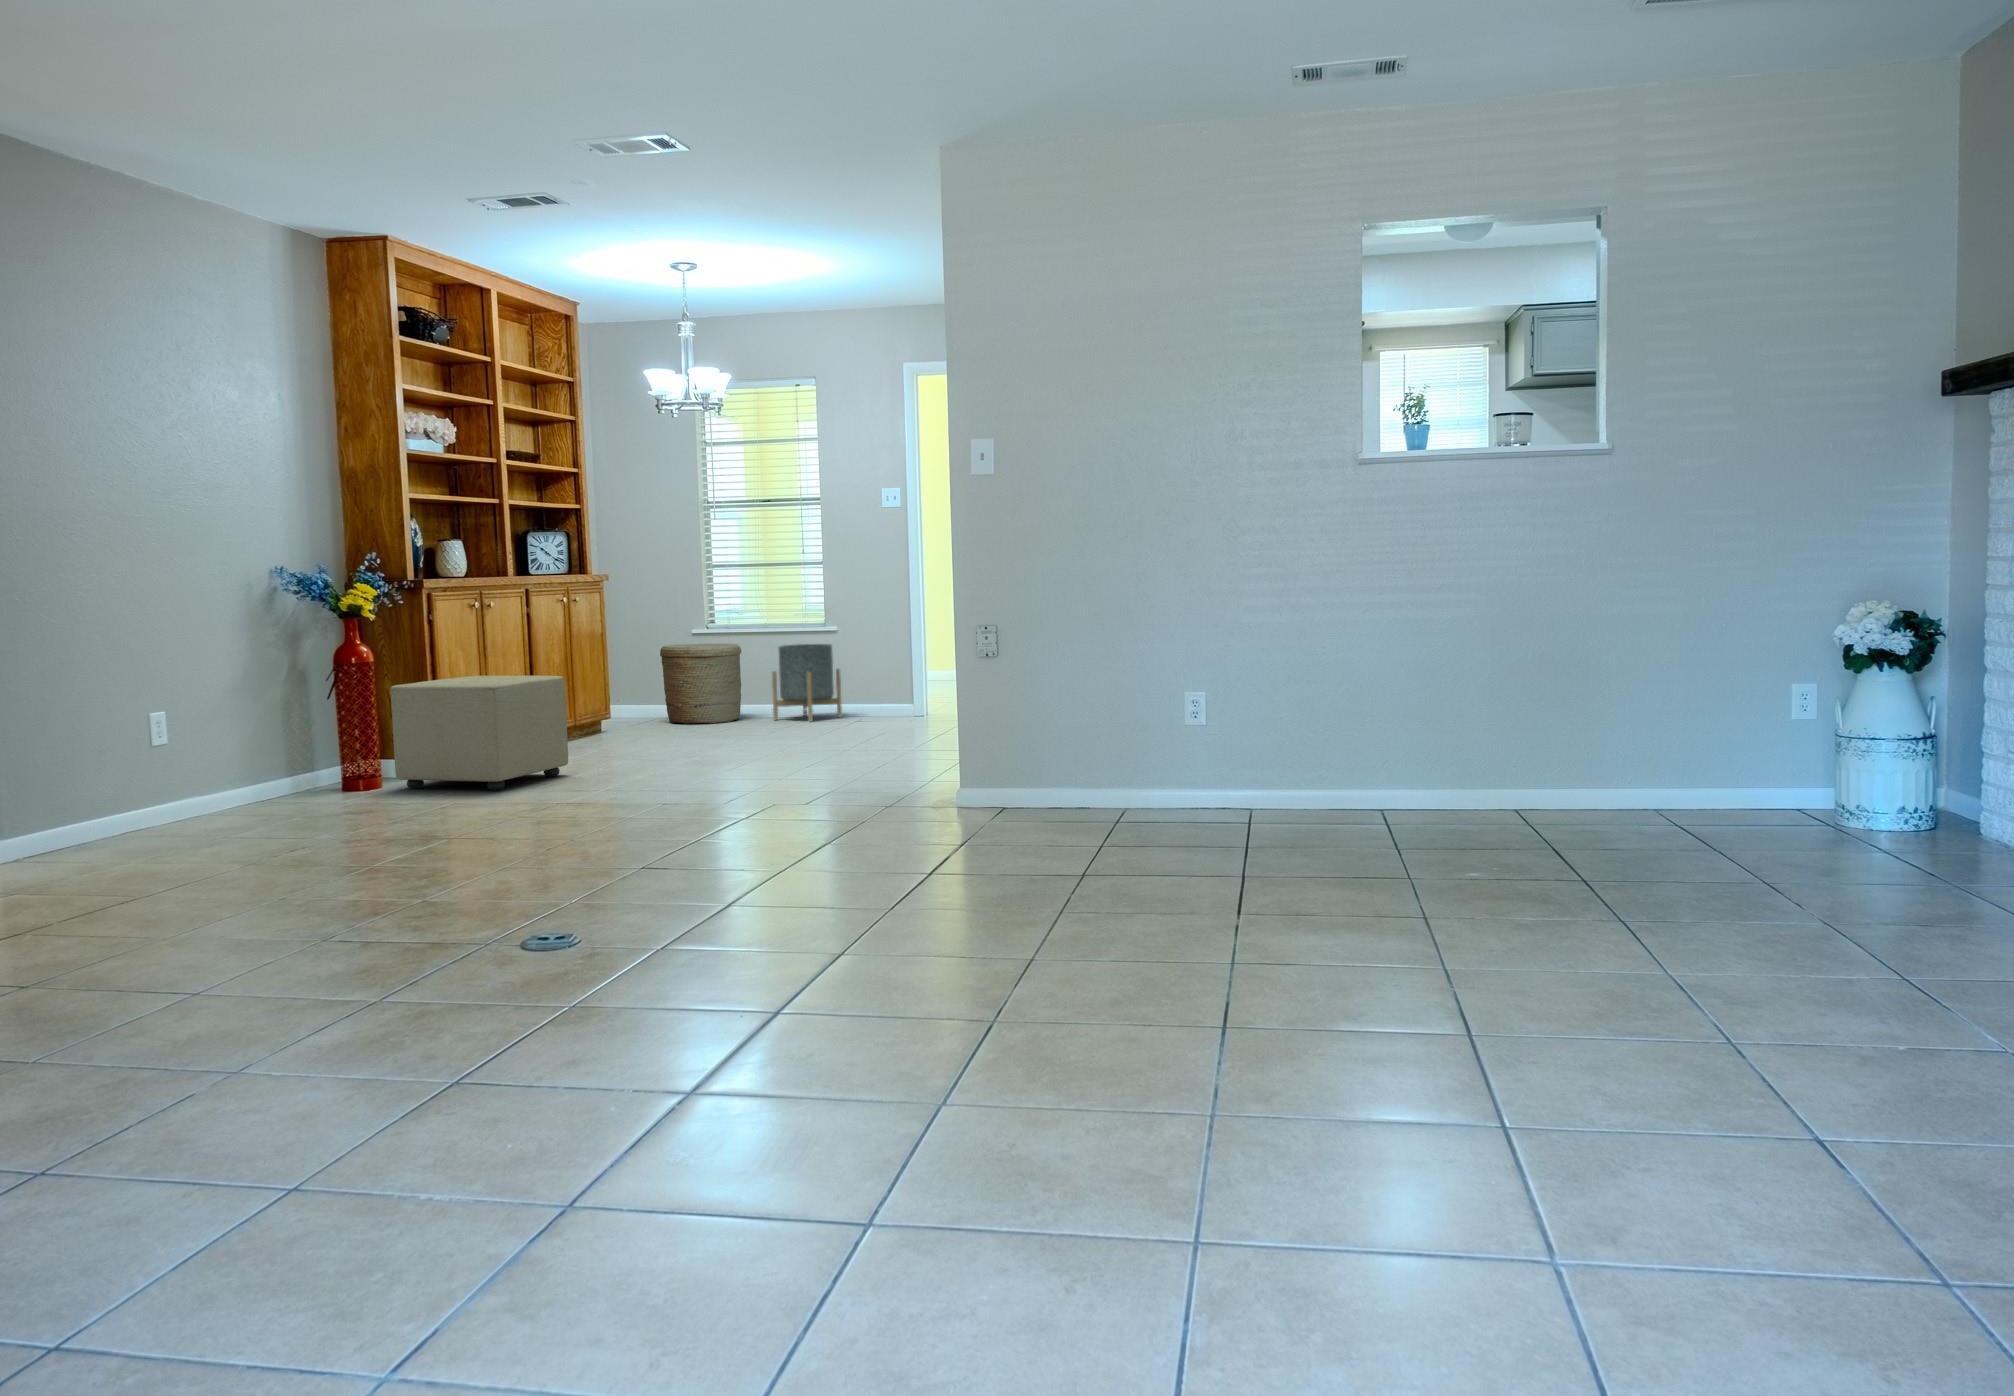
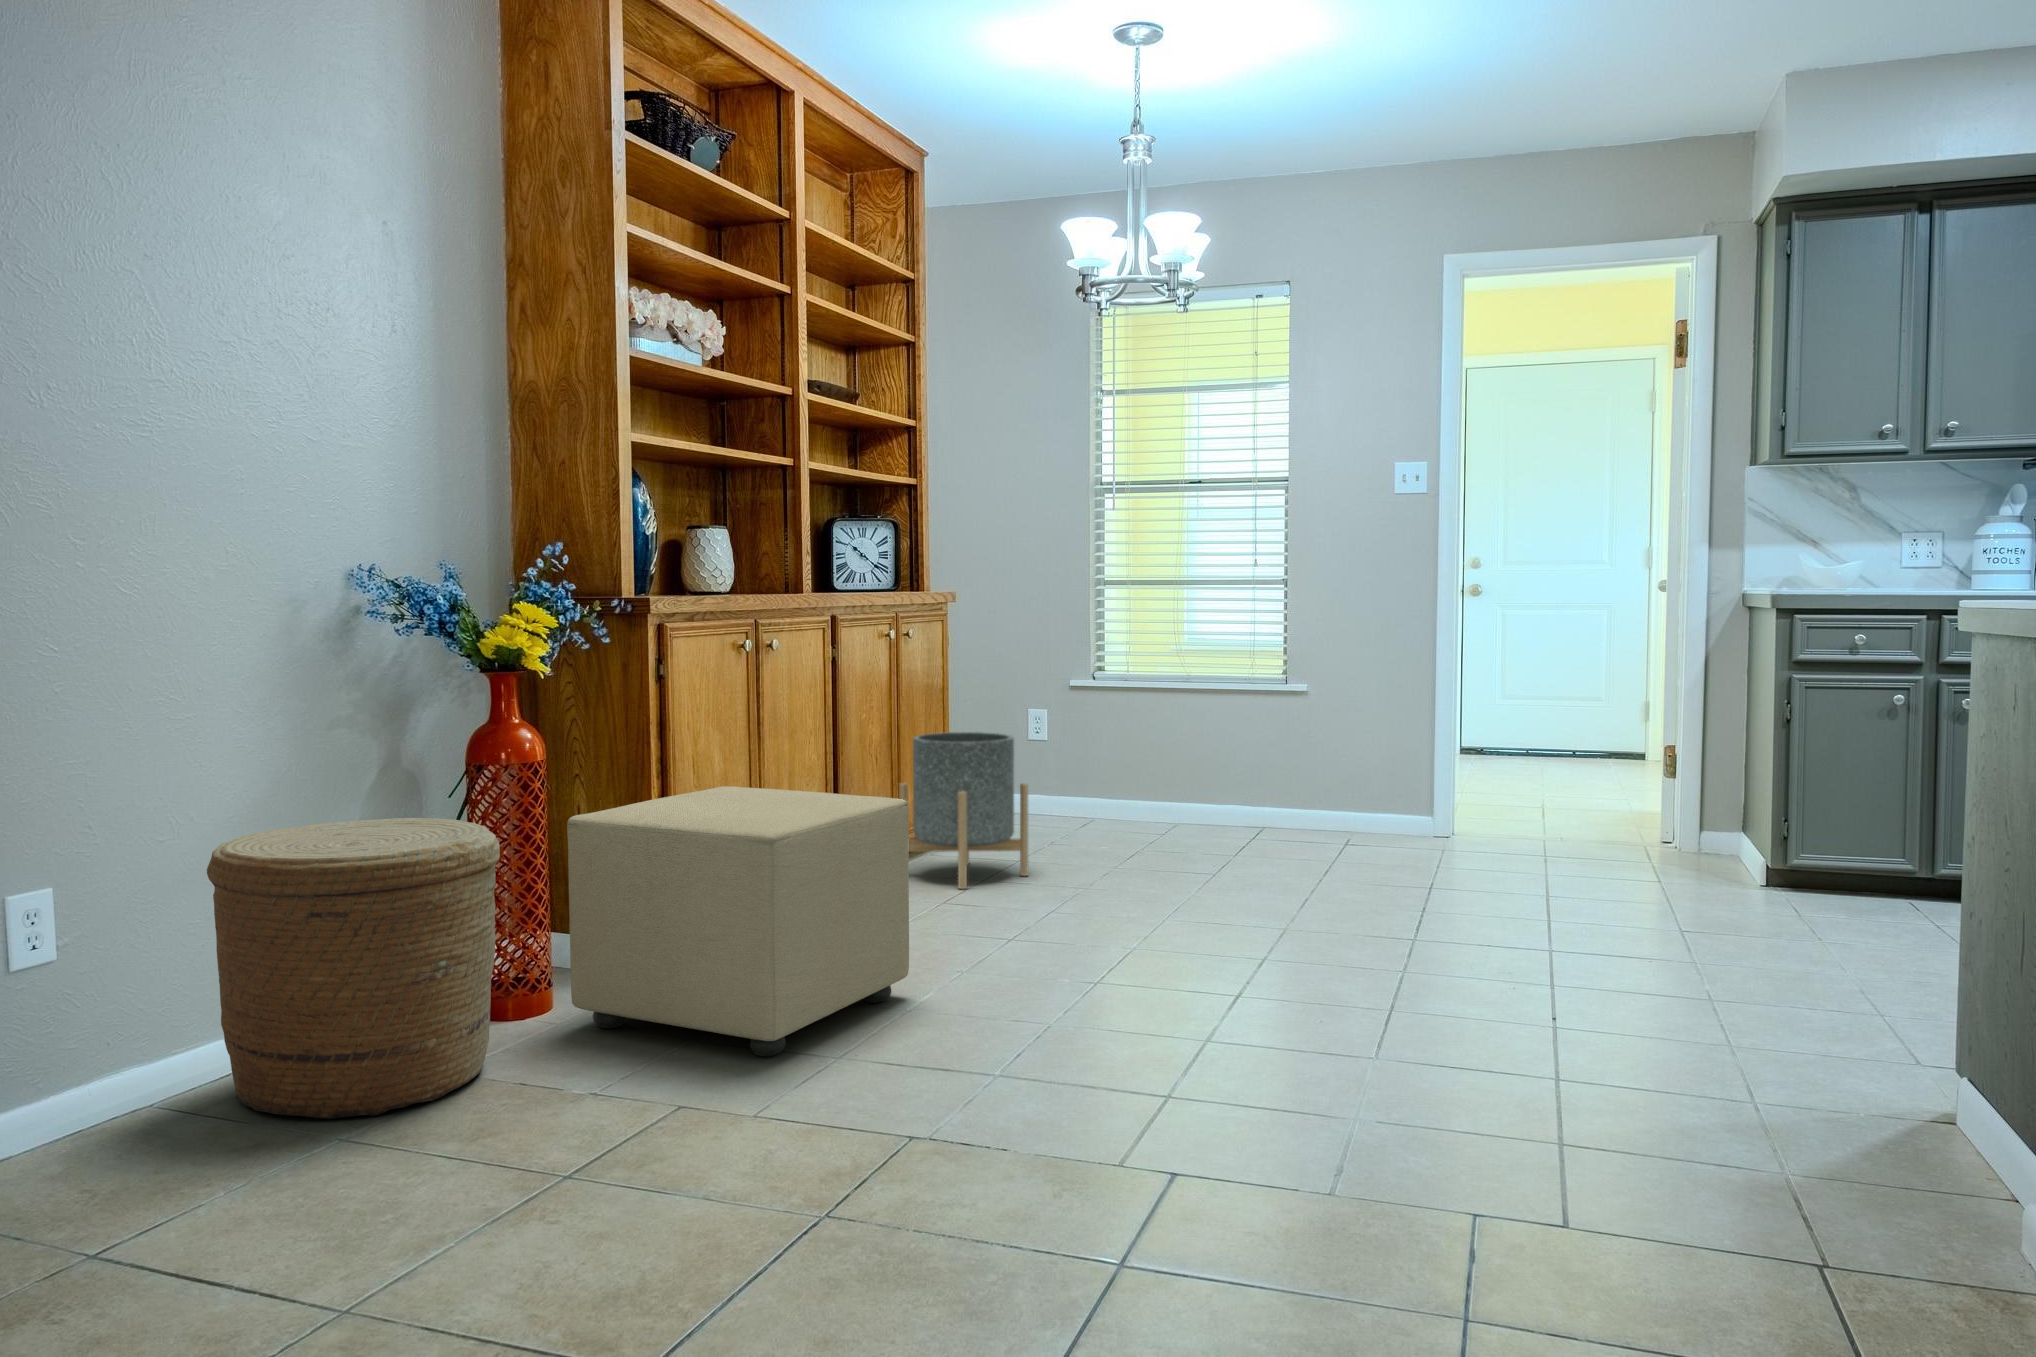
woven basket: present [660,644,741,724] -> present [207,818,500,1119]
planter: present [772,644,842,722] -> present [899,732,1028,889]

